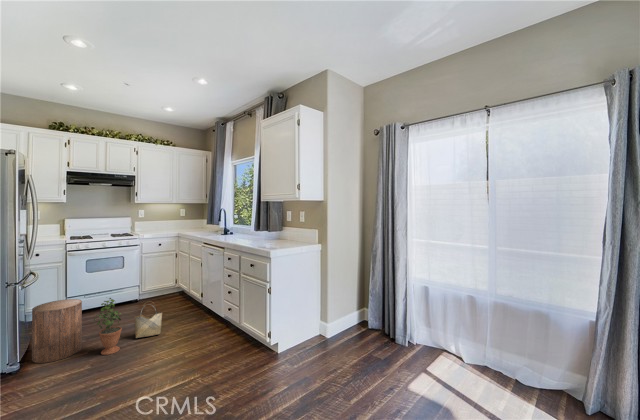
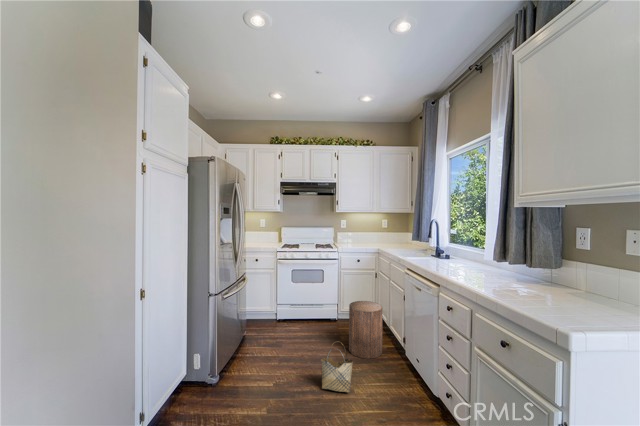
potted plant: present [94,298,122,355] -> none [277,330,305,407]
stool: present [32,299,82,363] -> present [349,301,383,359]

